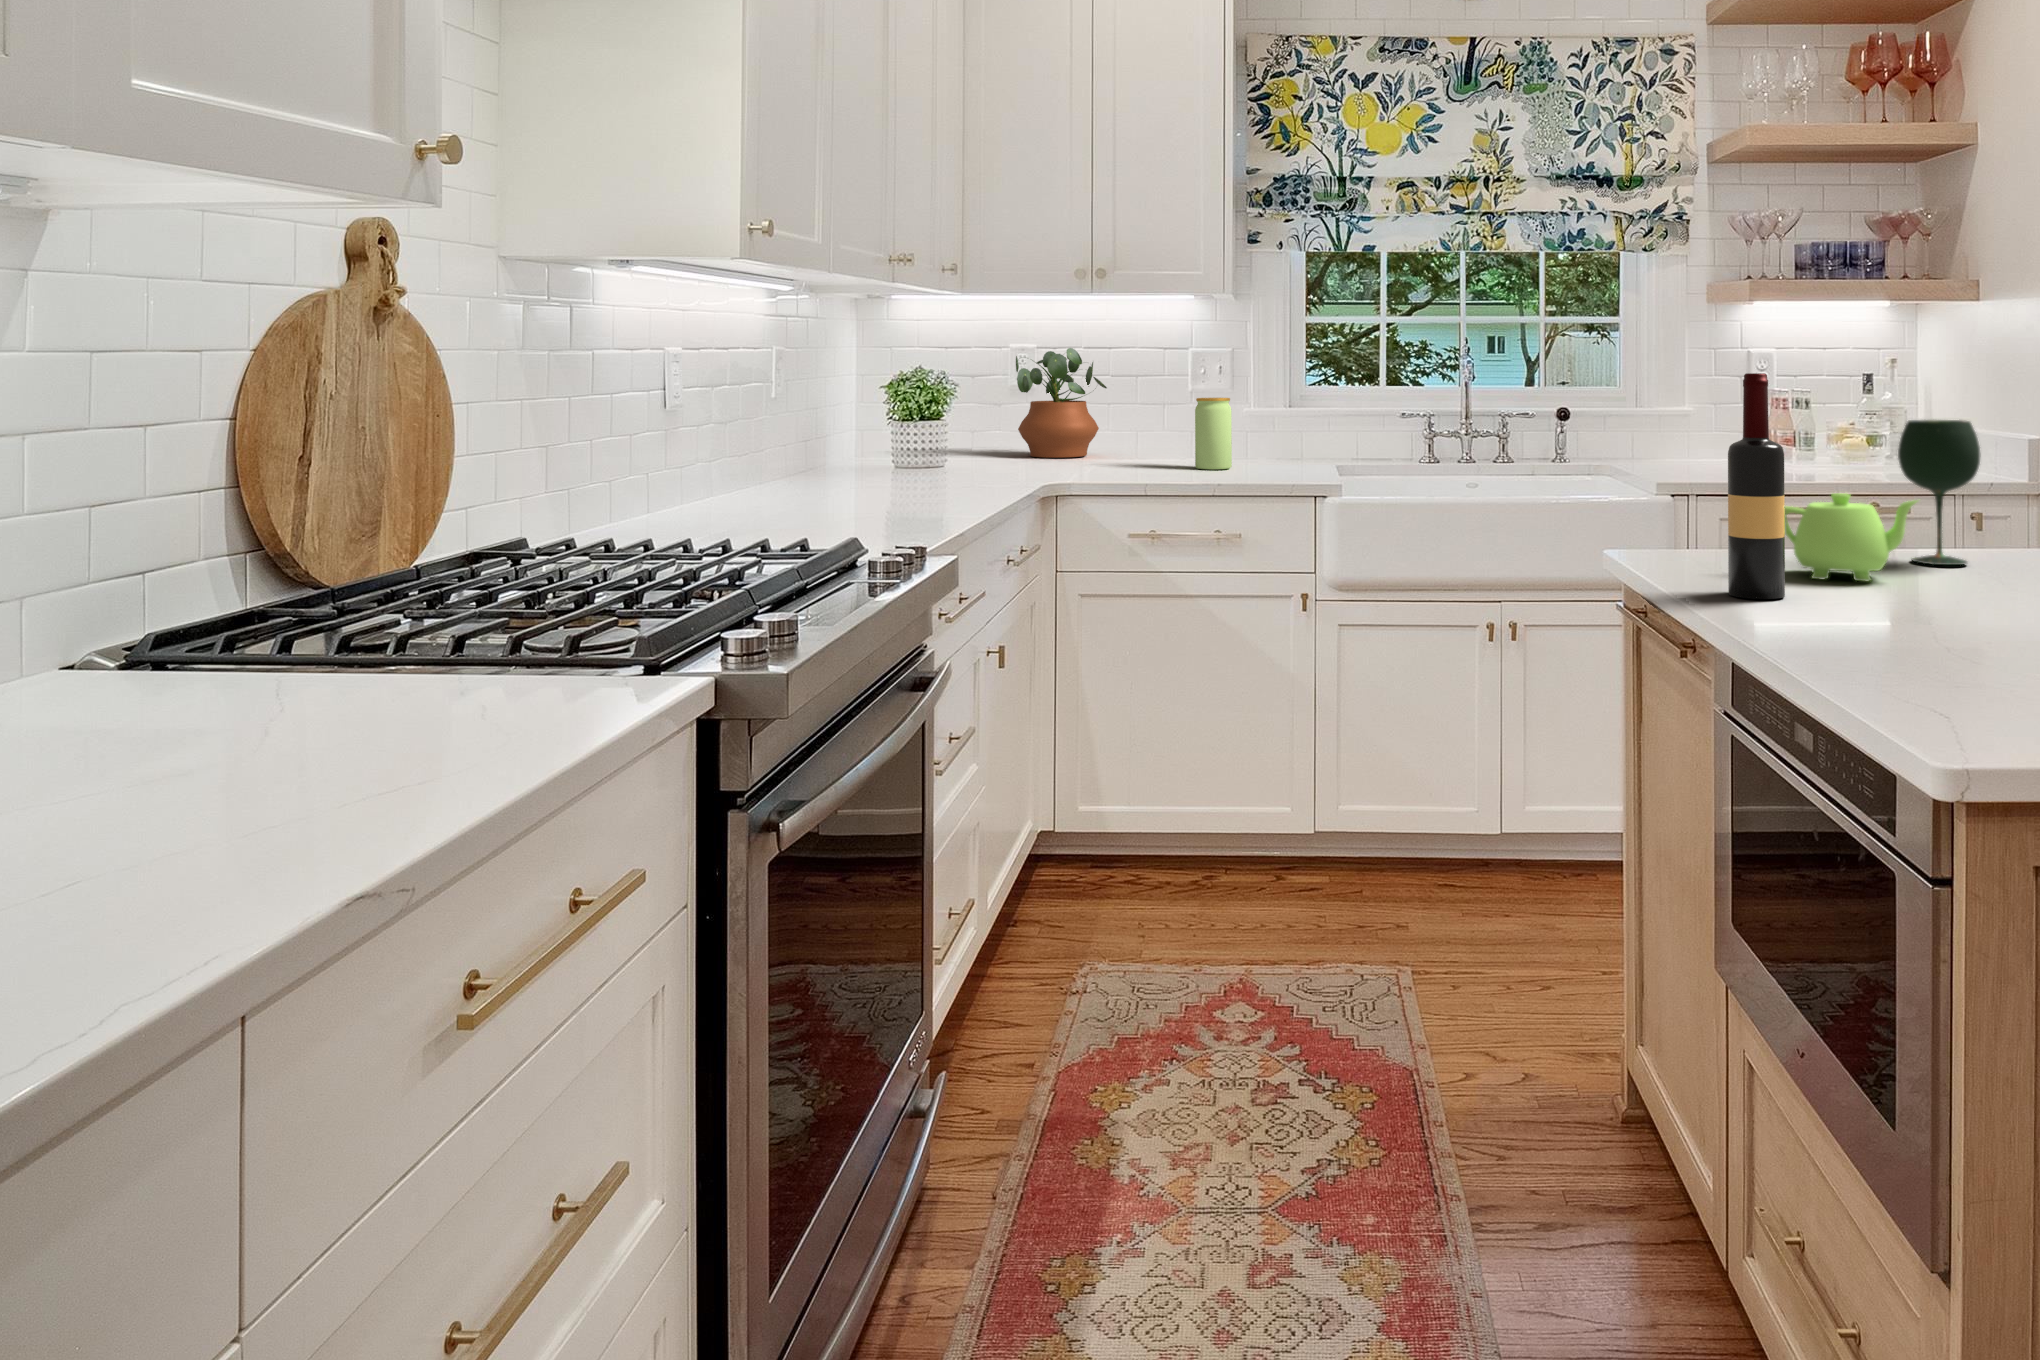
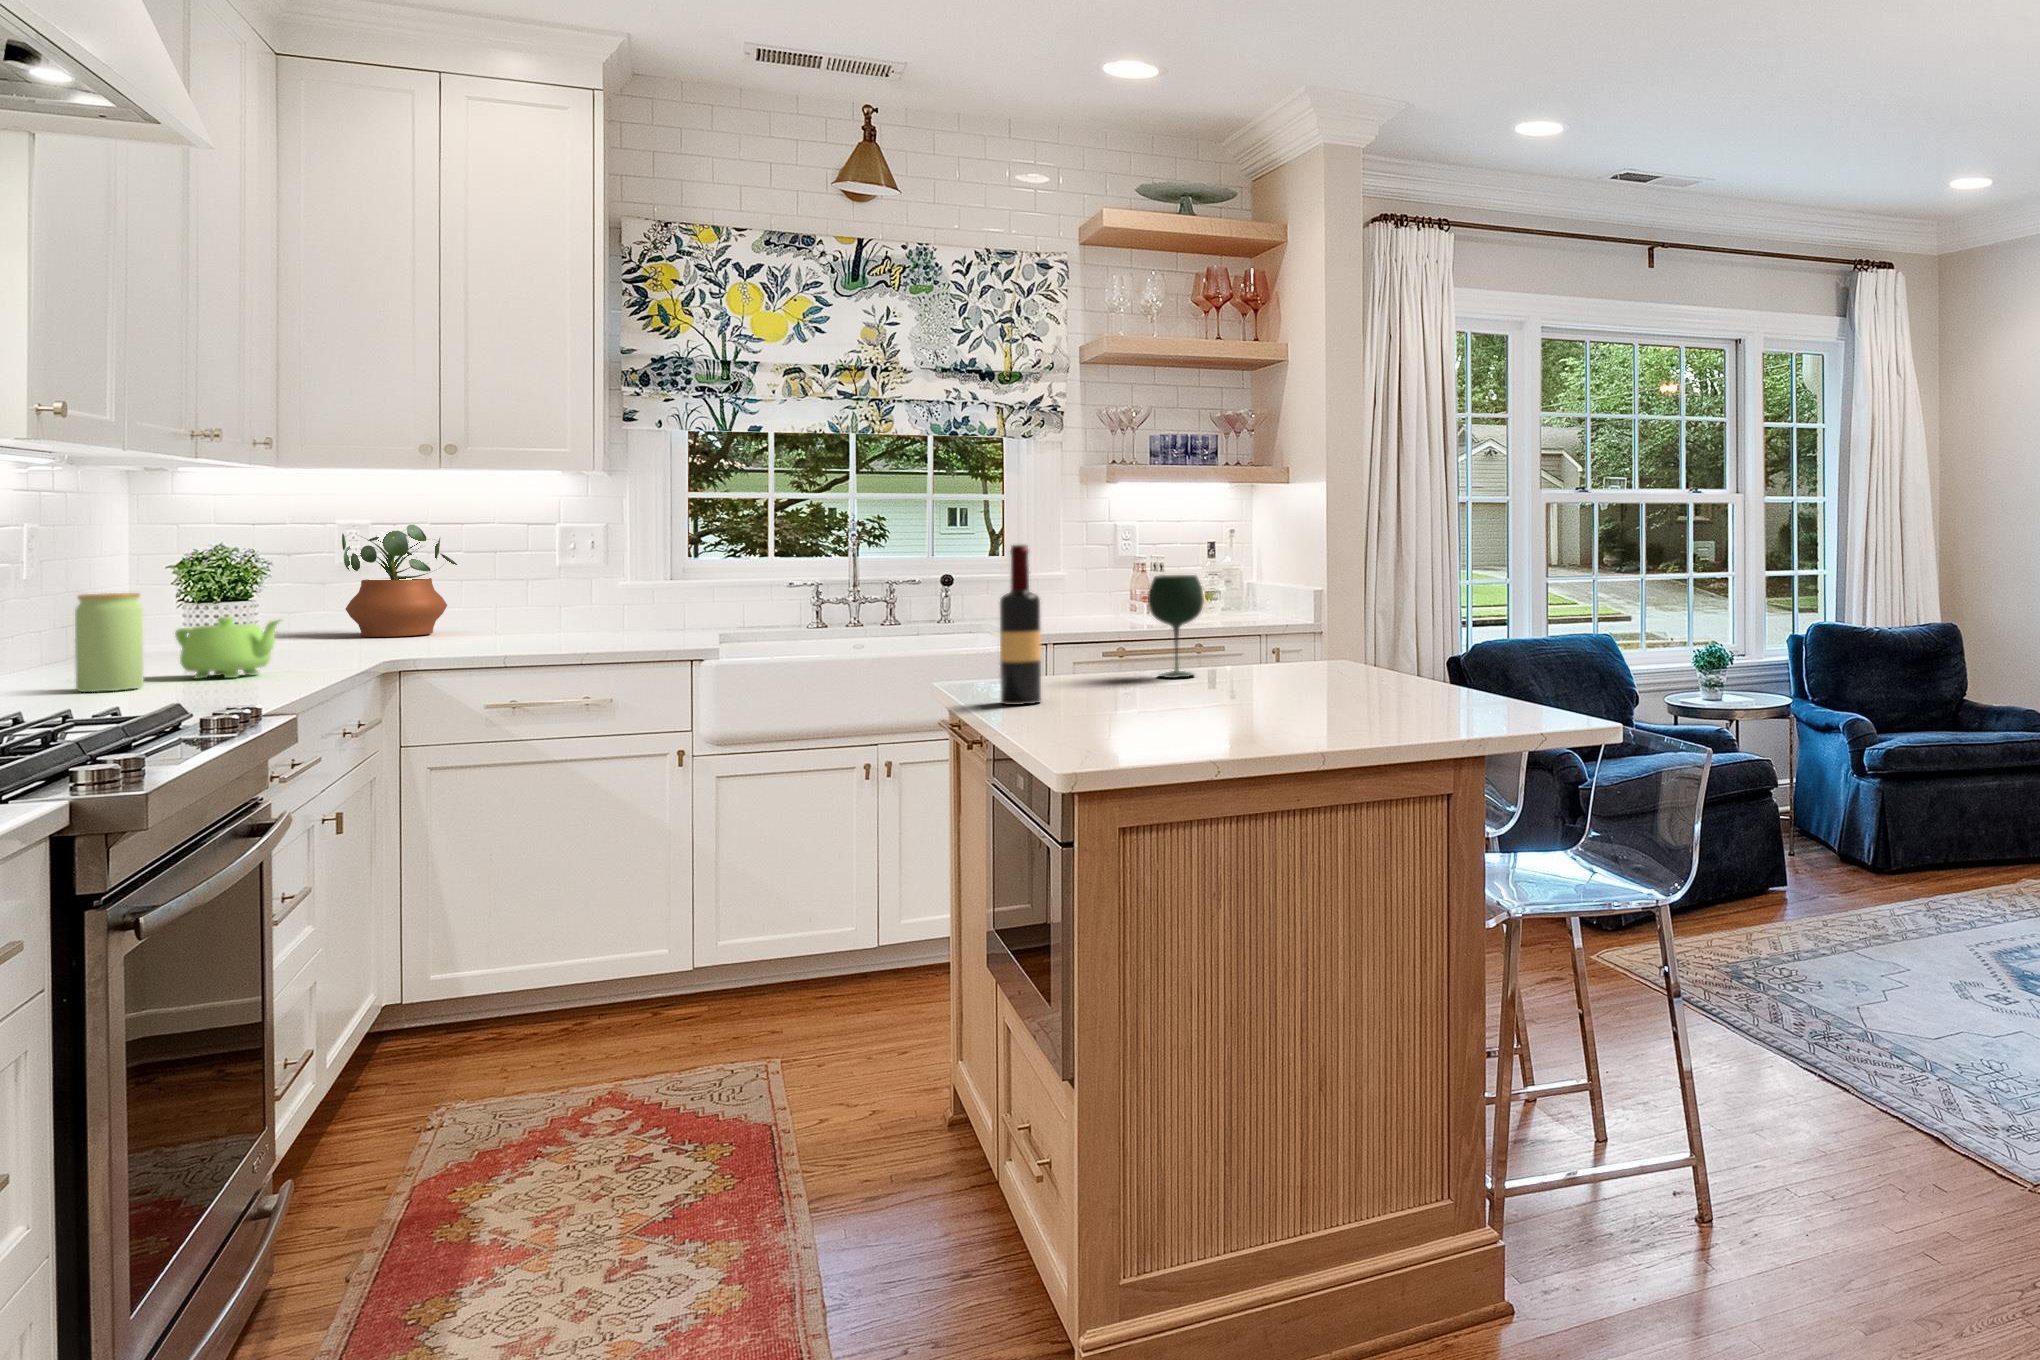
jar: present [1195,398,1232,469] -> present [75,593,144,692]
teapot: present [1784,493,1917,581] -> present [175,617,280,679]

